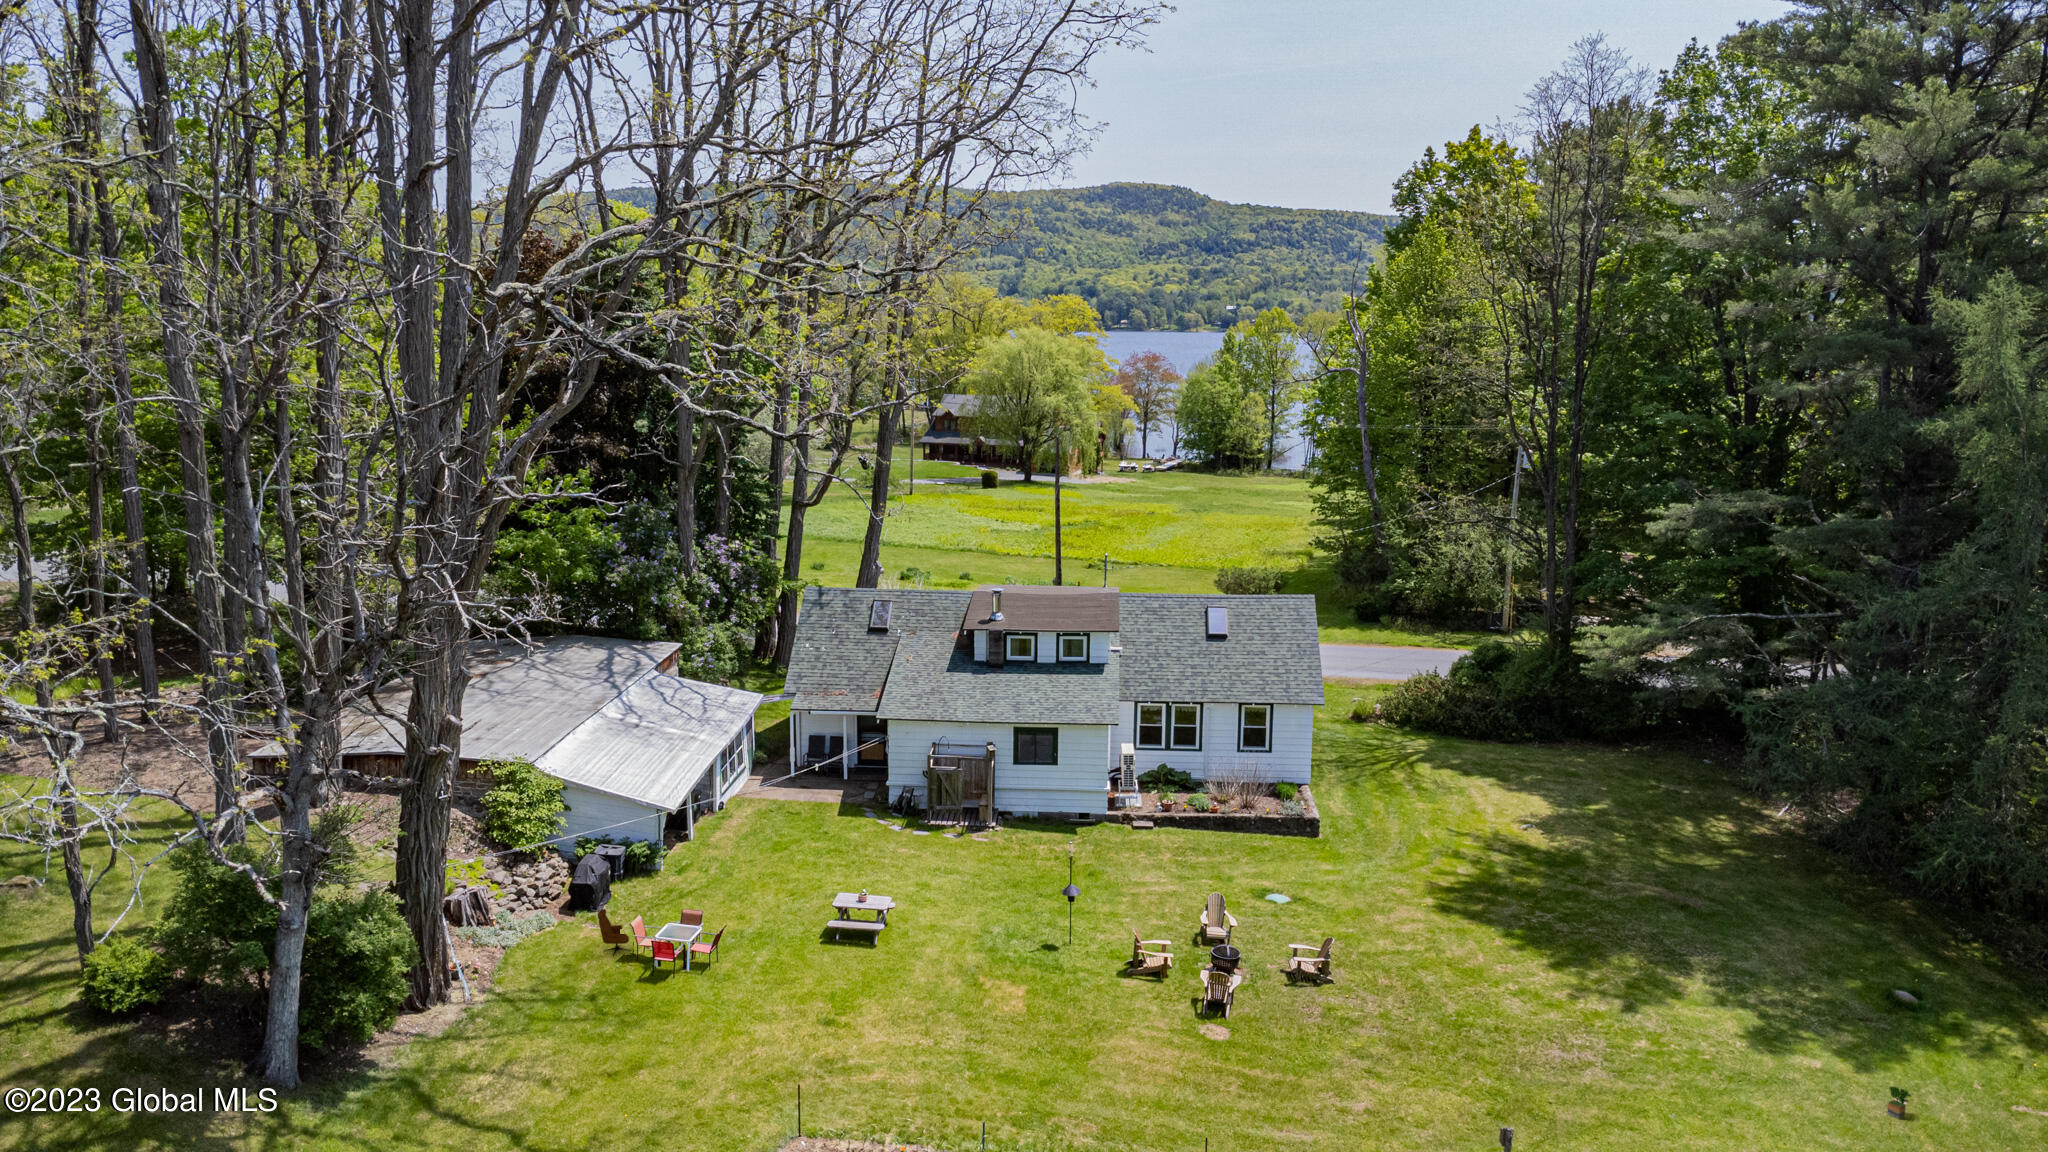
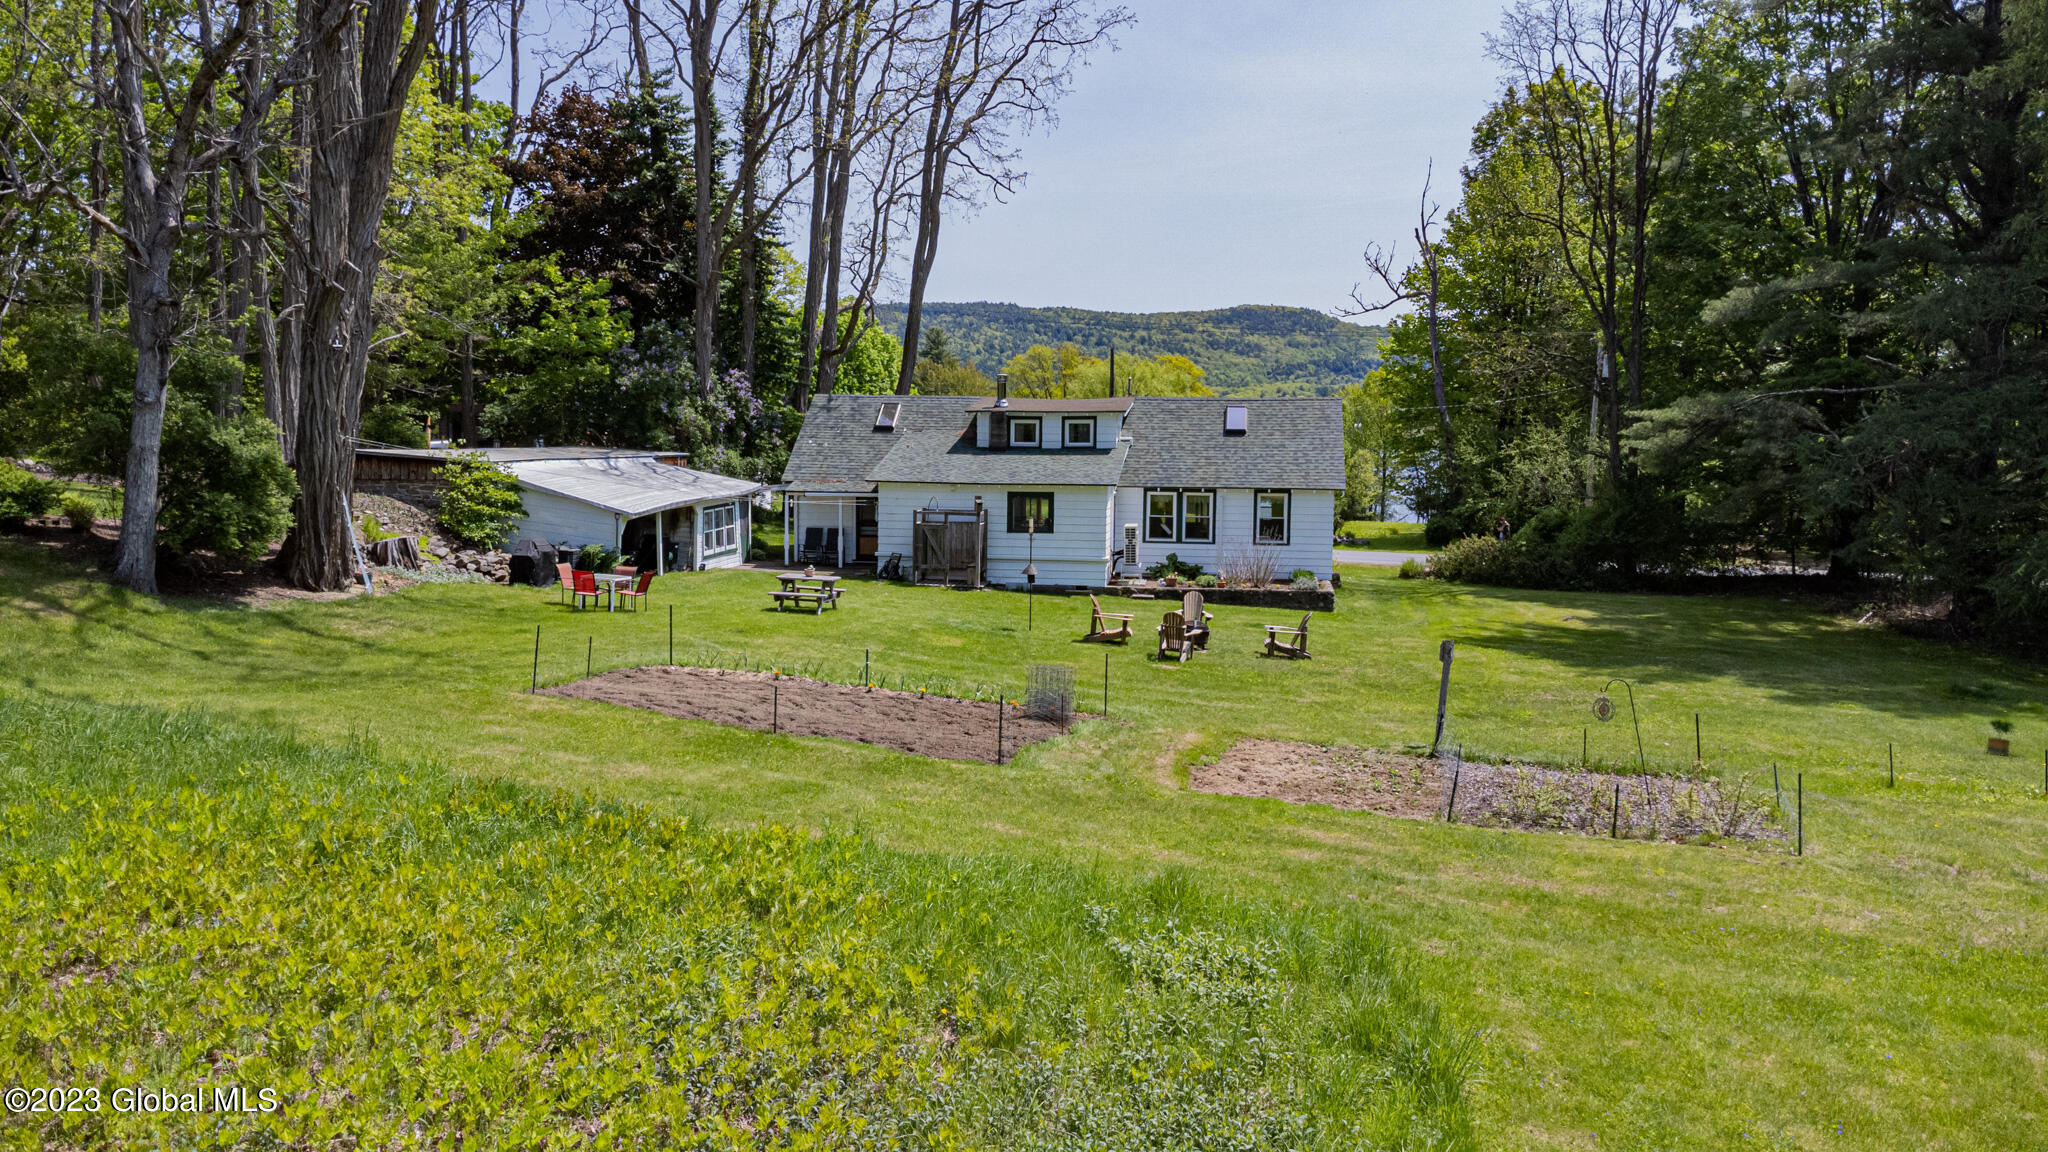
lounge chair: present [598,909,634,956] -> none [525,558,581,606]

